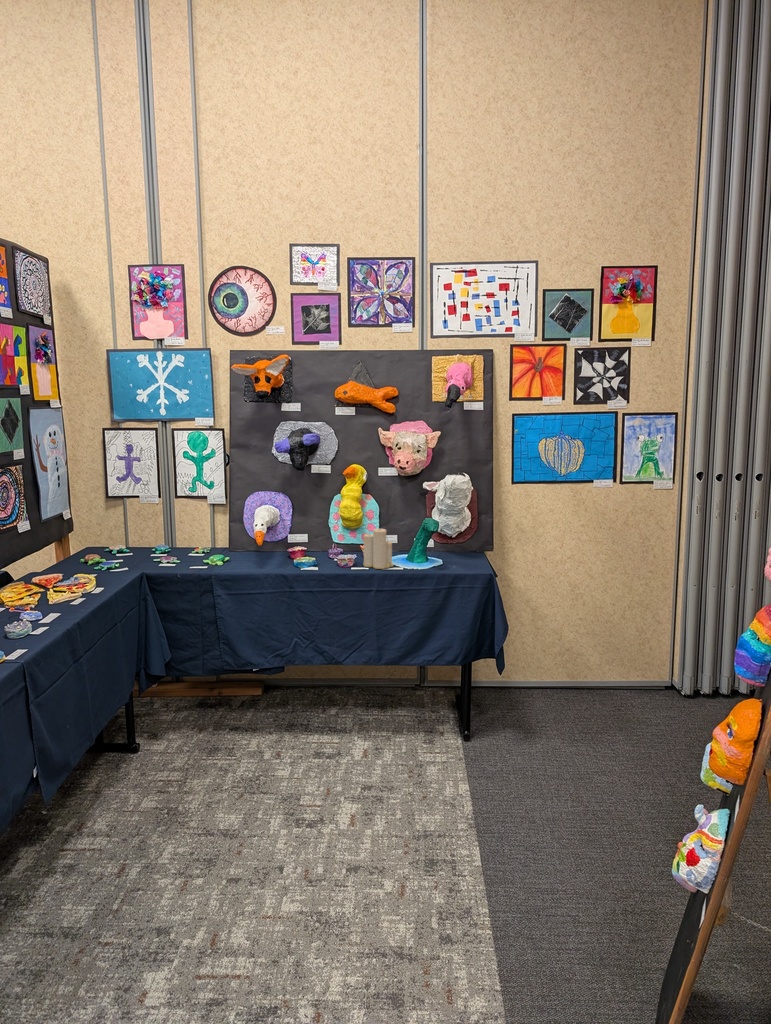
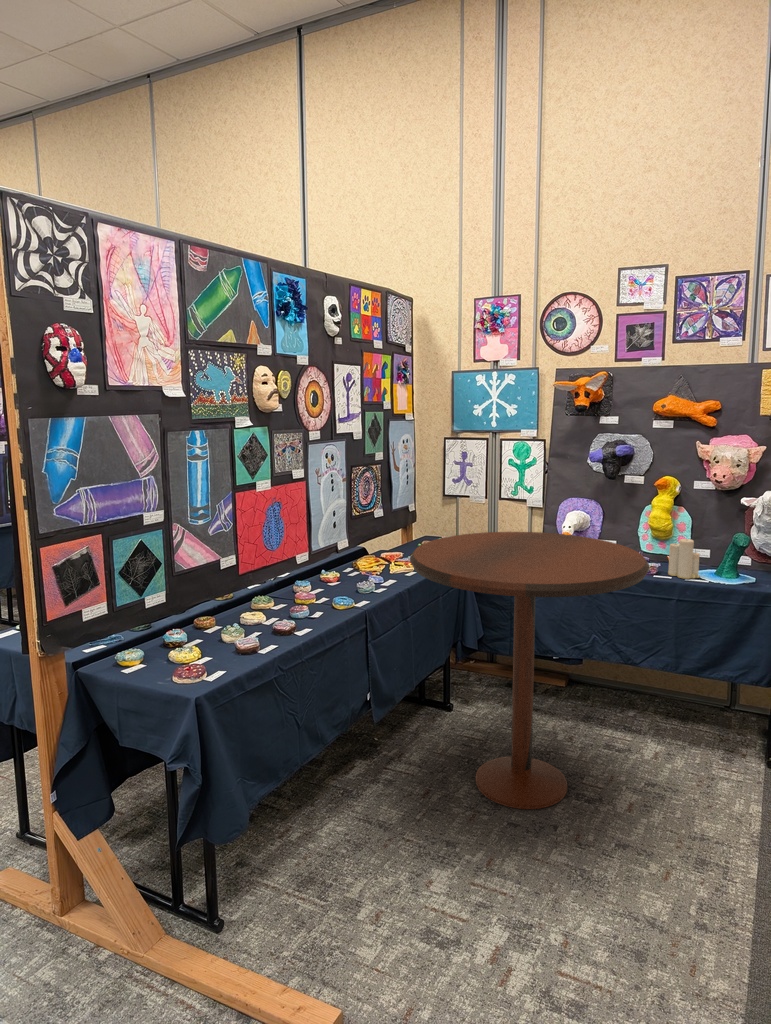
pedestal table: none [77,535,359,858] -> present [410,532,649,809]

